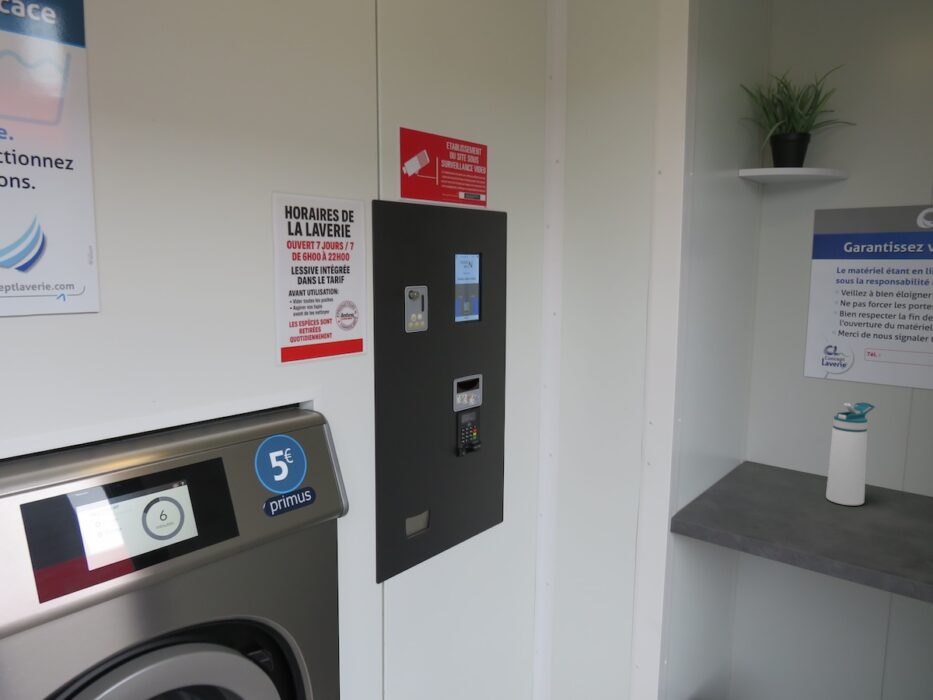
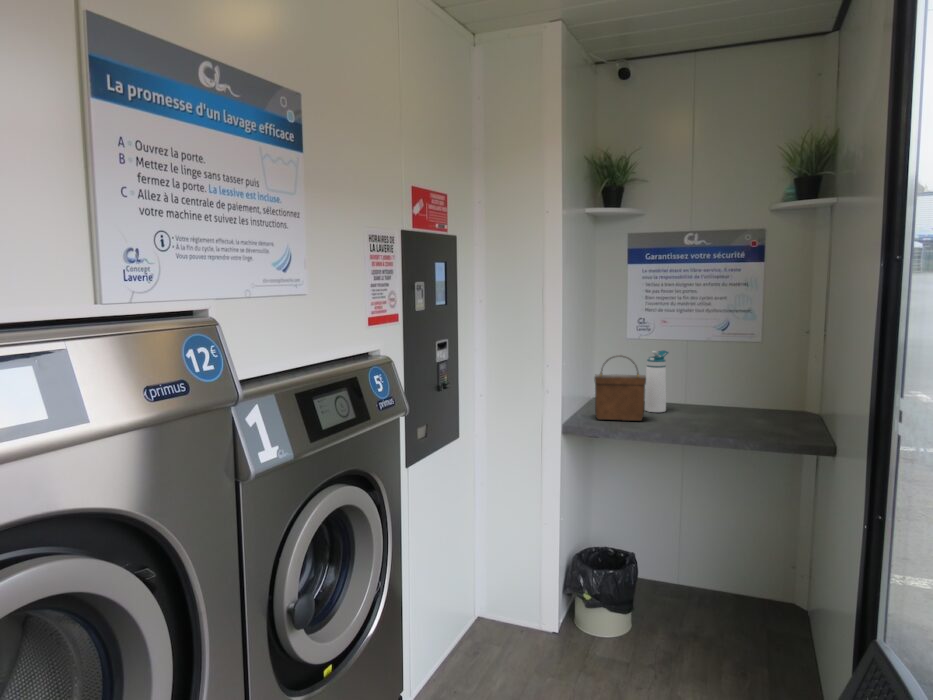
handbag: none [734,409,827,523] -> present [595,355,646,421]

